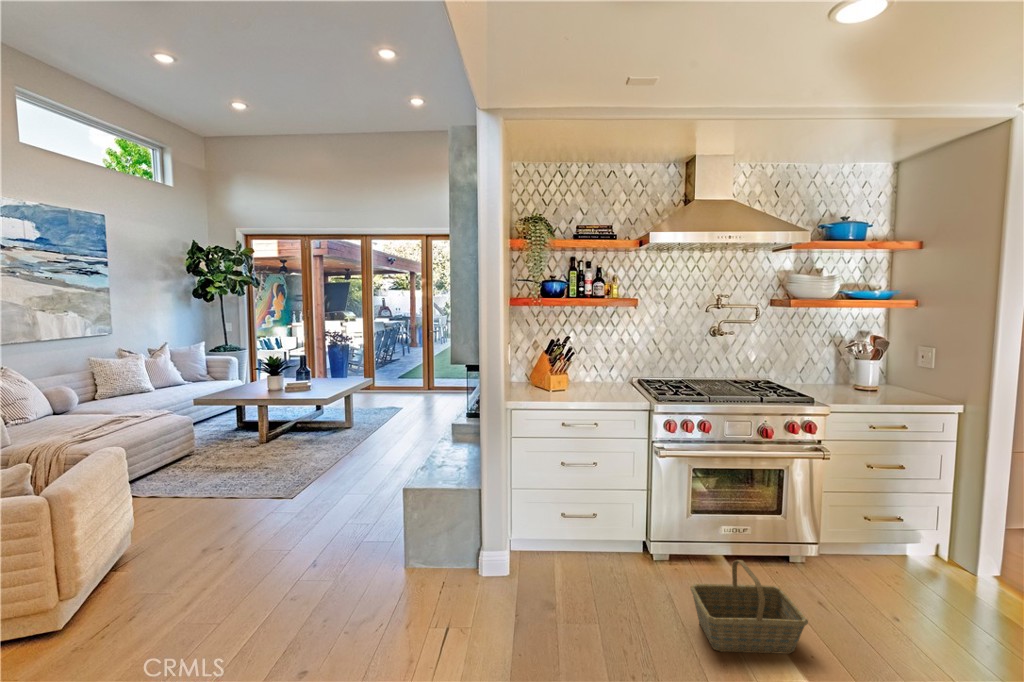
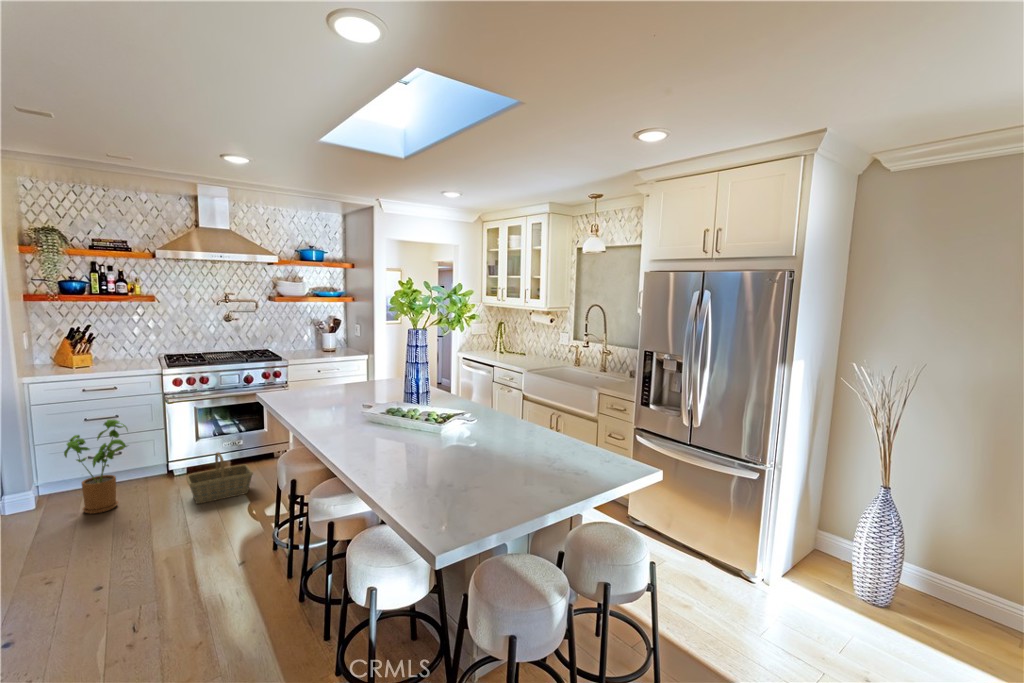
house plant: none [544,474,621,611] -> present [64,420,128,514]

